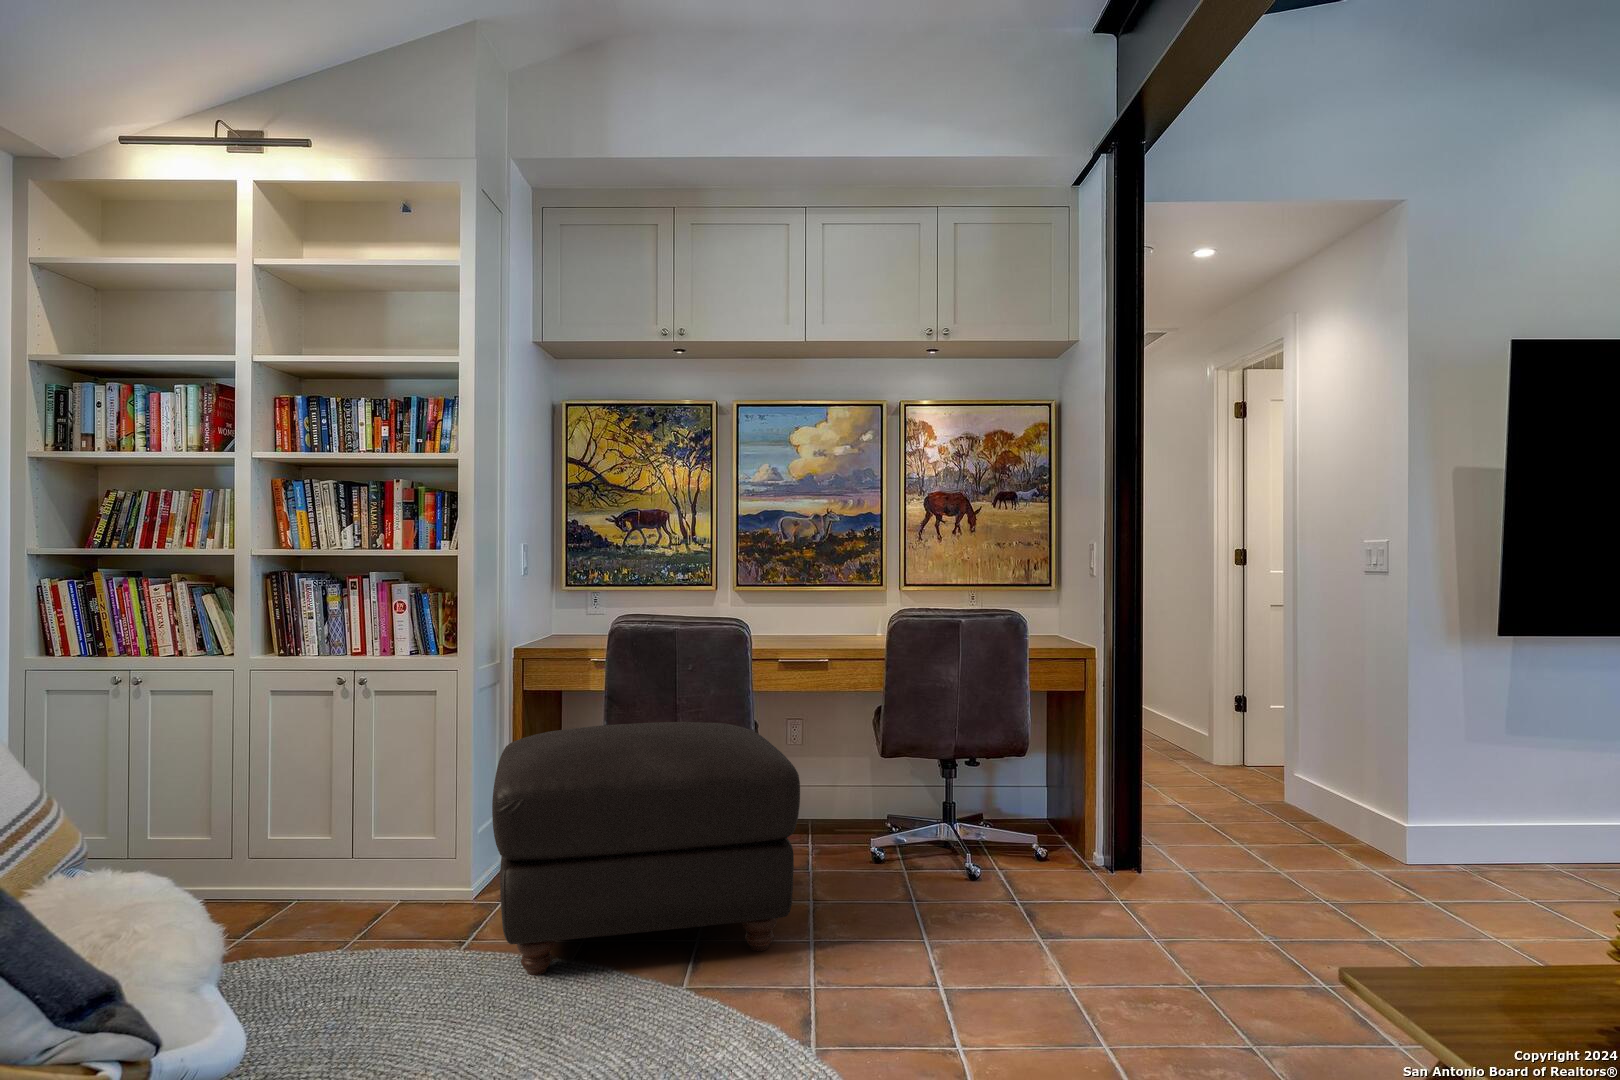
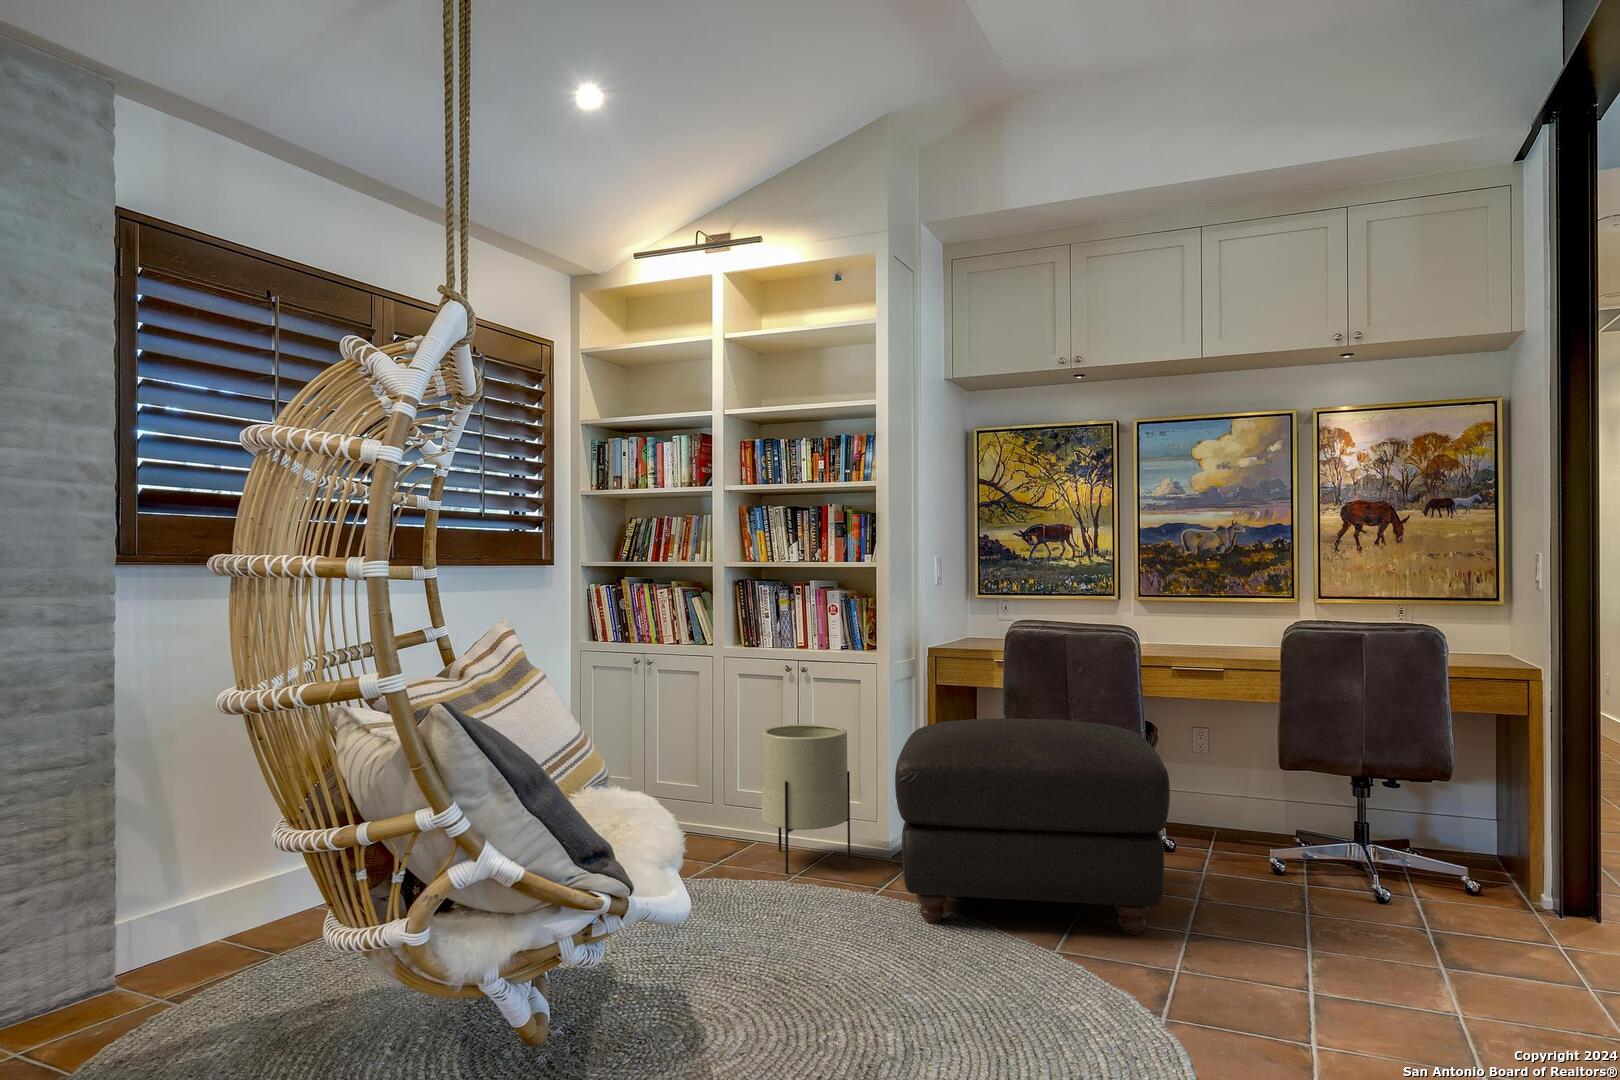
planter: none [305,746,423,937] -> present [761,724,850,874]

